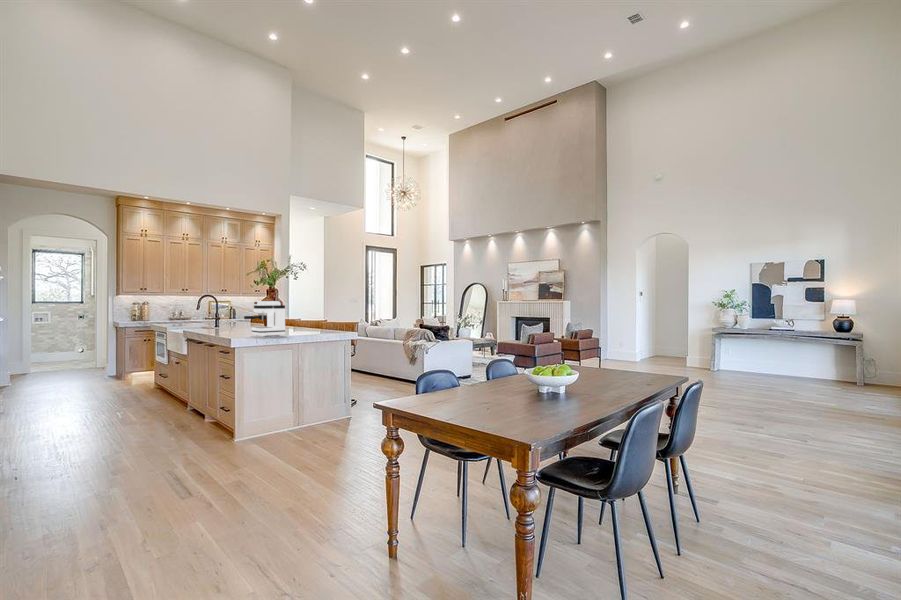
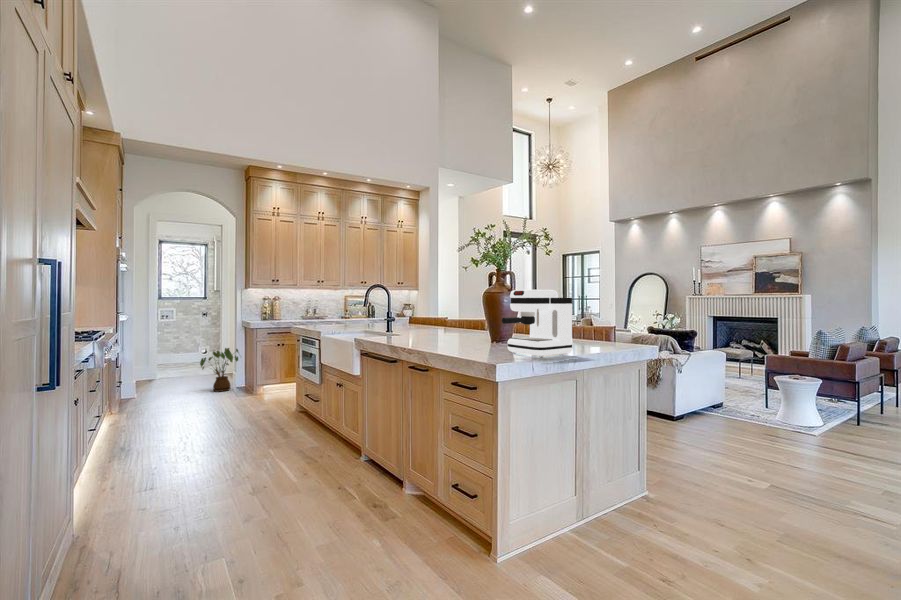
house plant: none [73,343,112,379] -> present [200,348,238,392]

